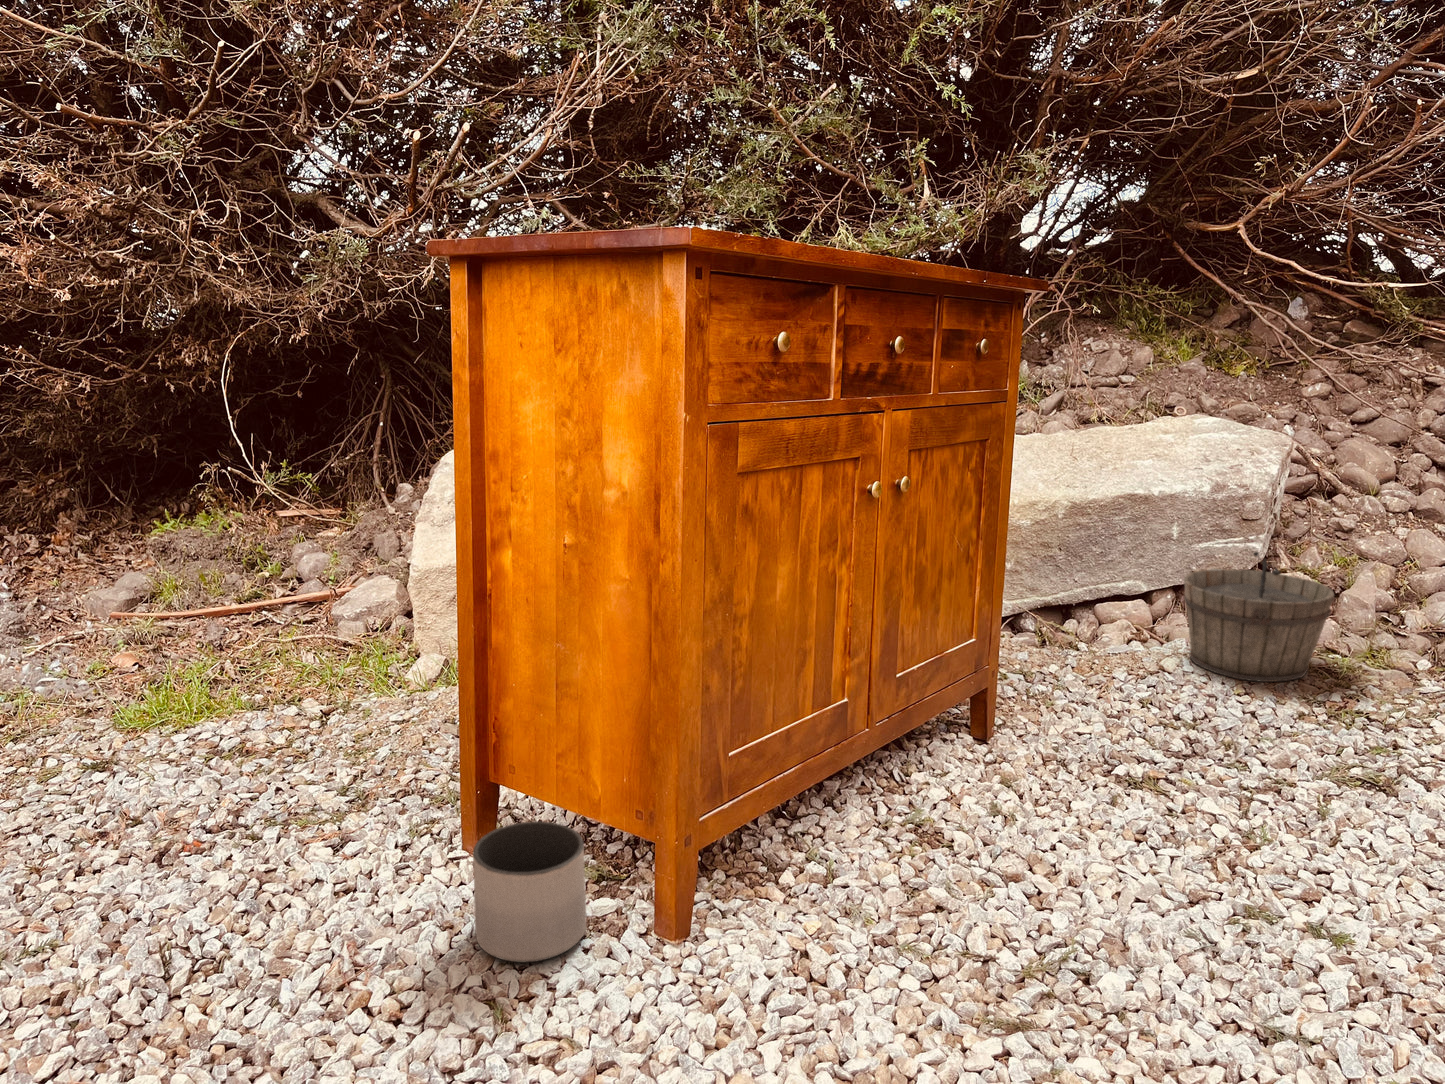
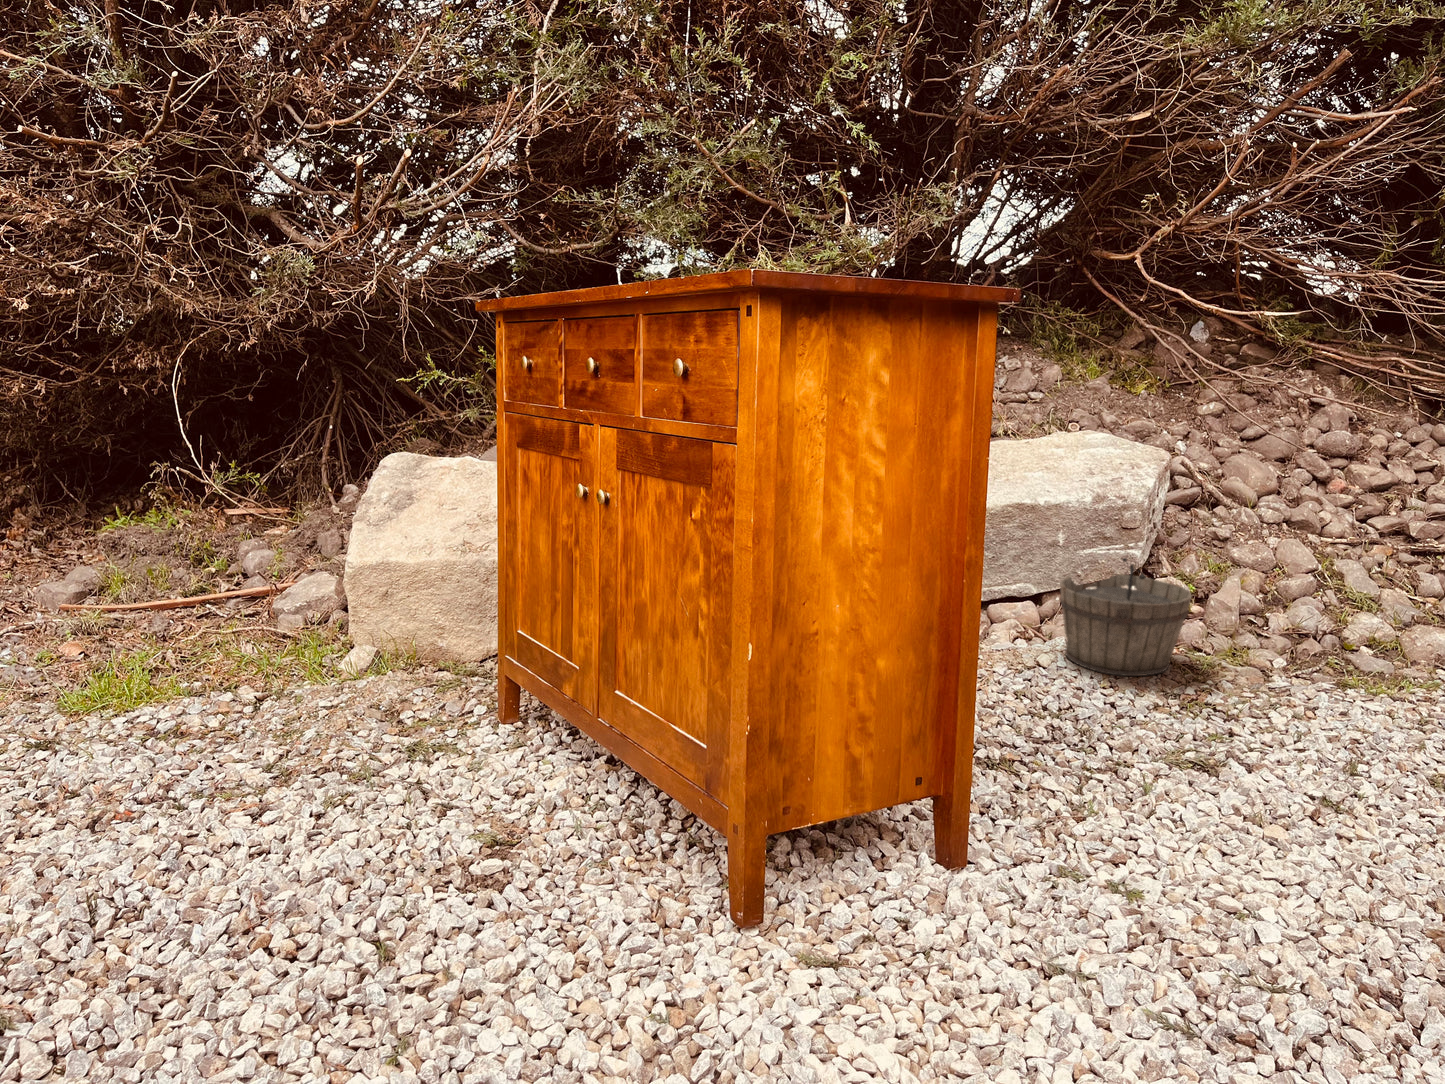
planter: present [473,821,586,963] -> none [370,789,473,912]

